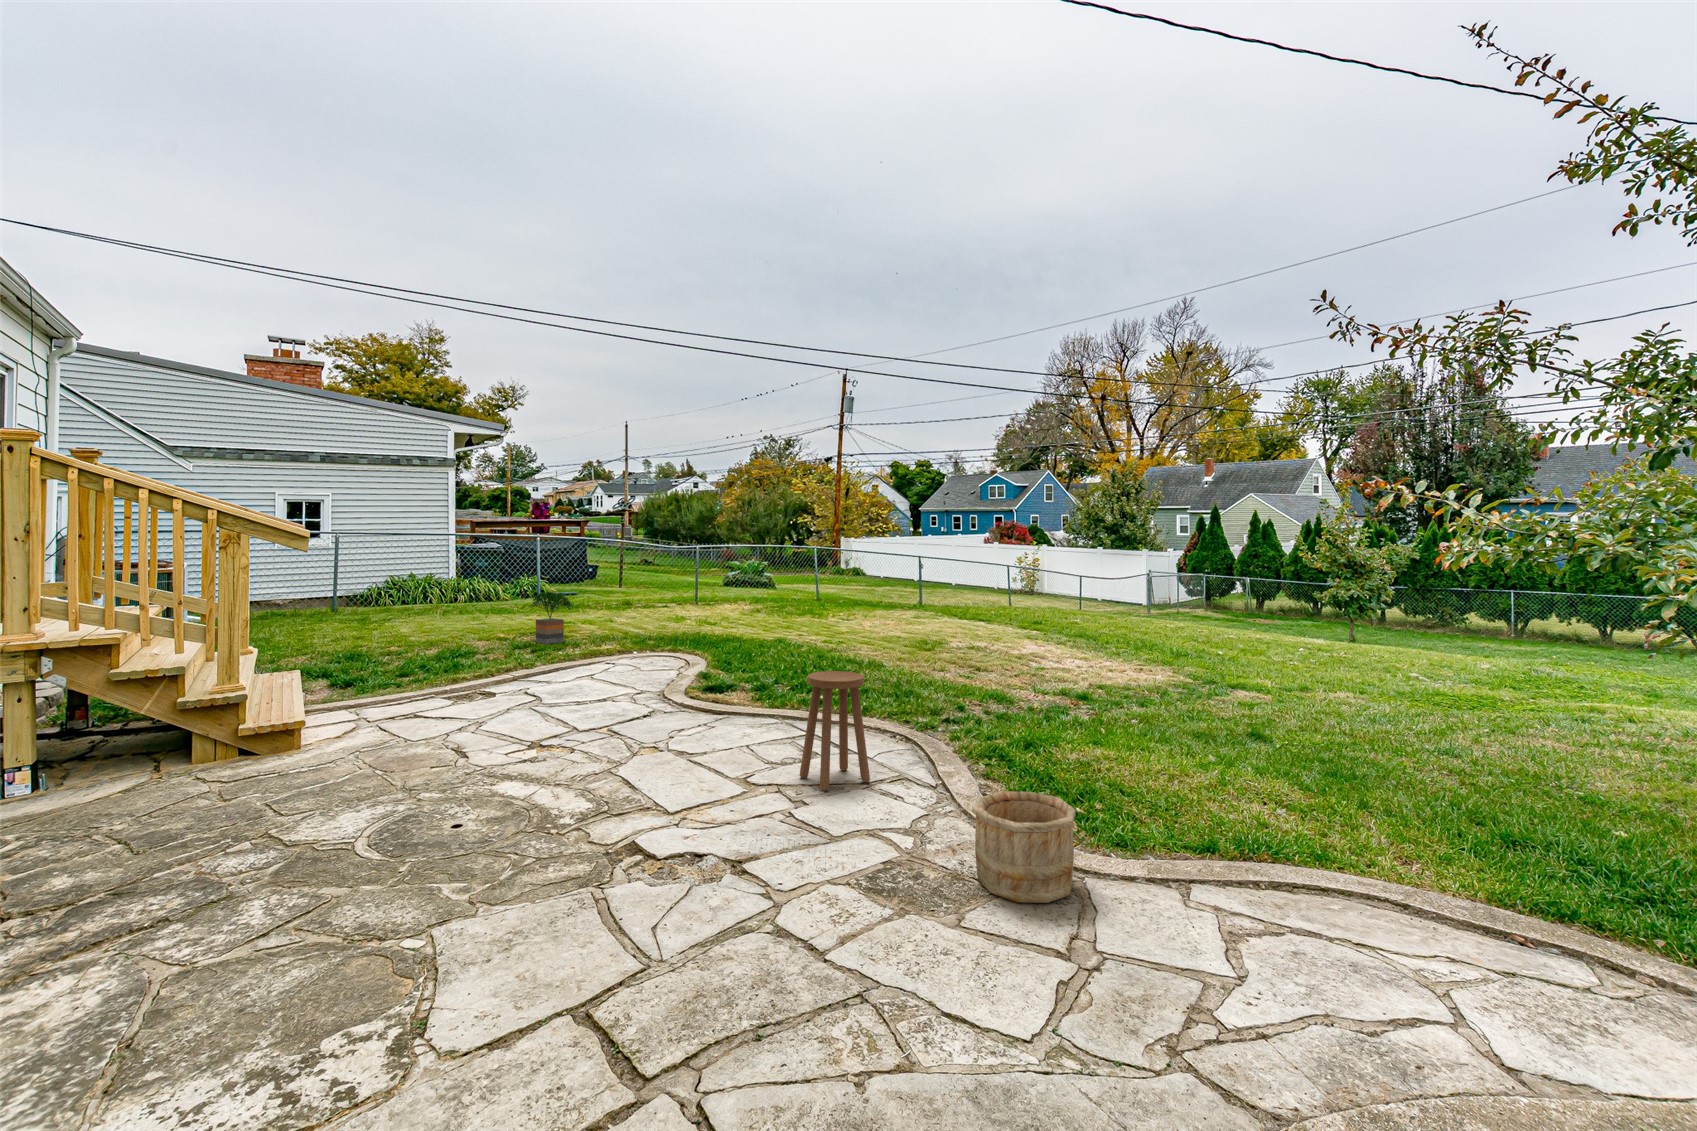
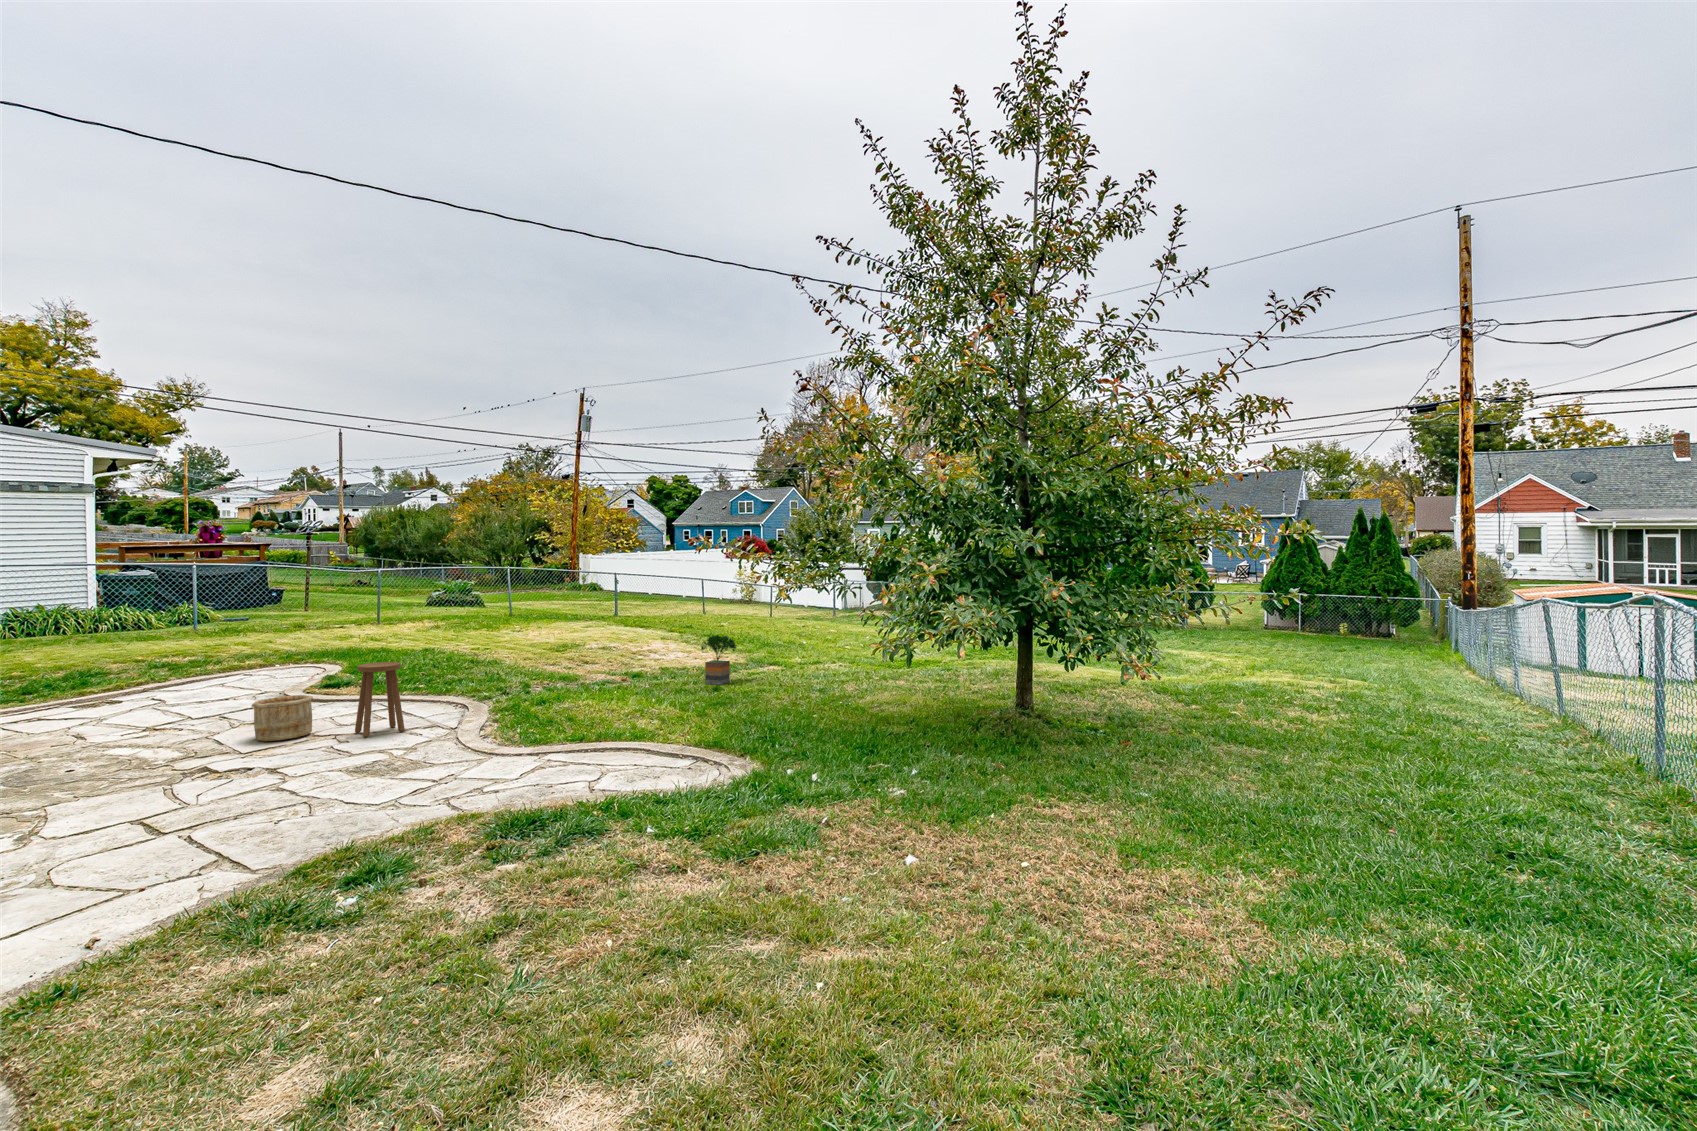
potted tree: present [532,592,572,644] -> present [701,635,737,685]
wooden bucket: present [972,791,1076,903] -> present [252,695,313,741]

